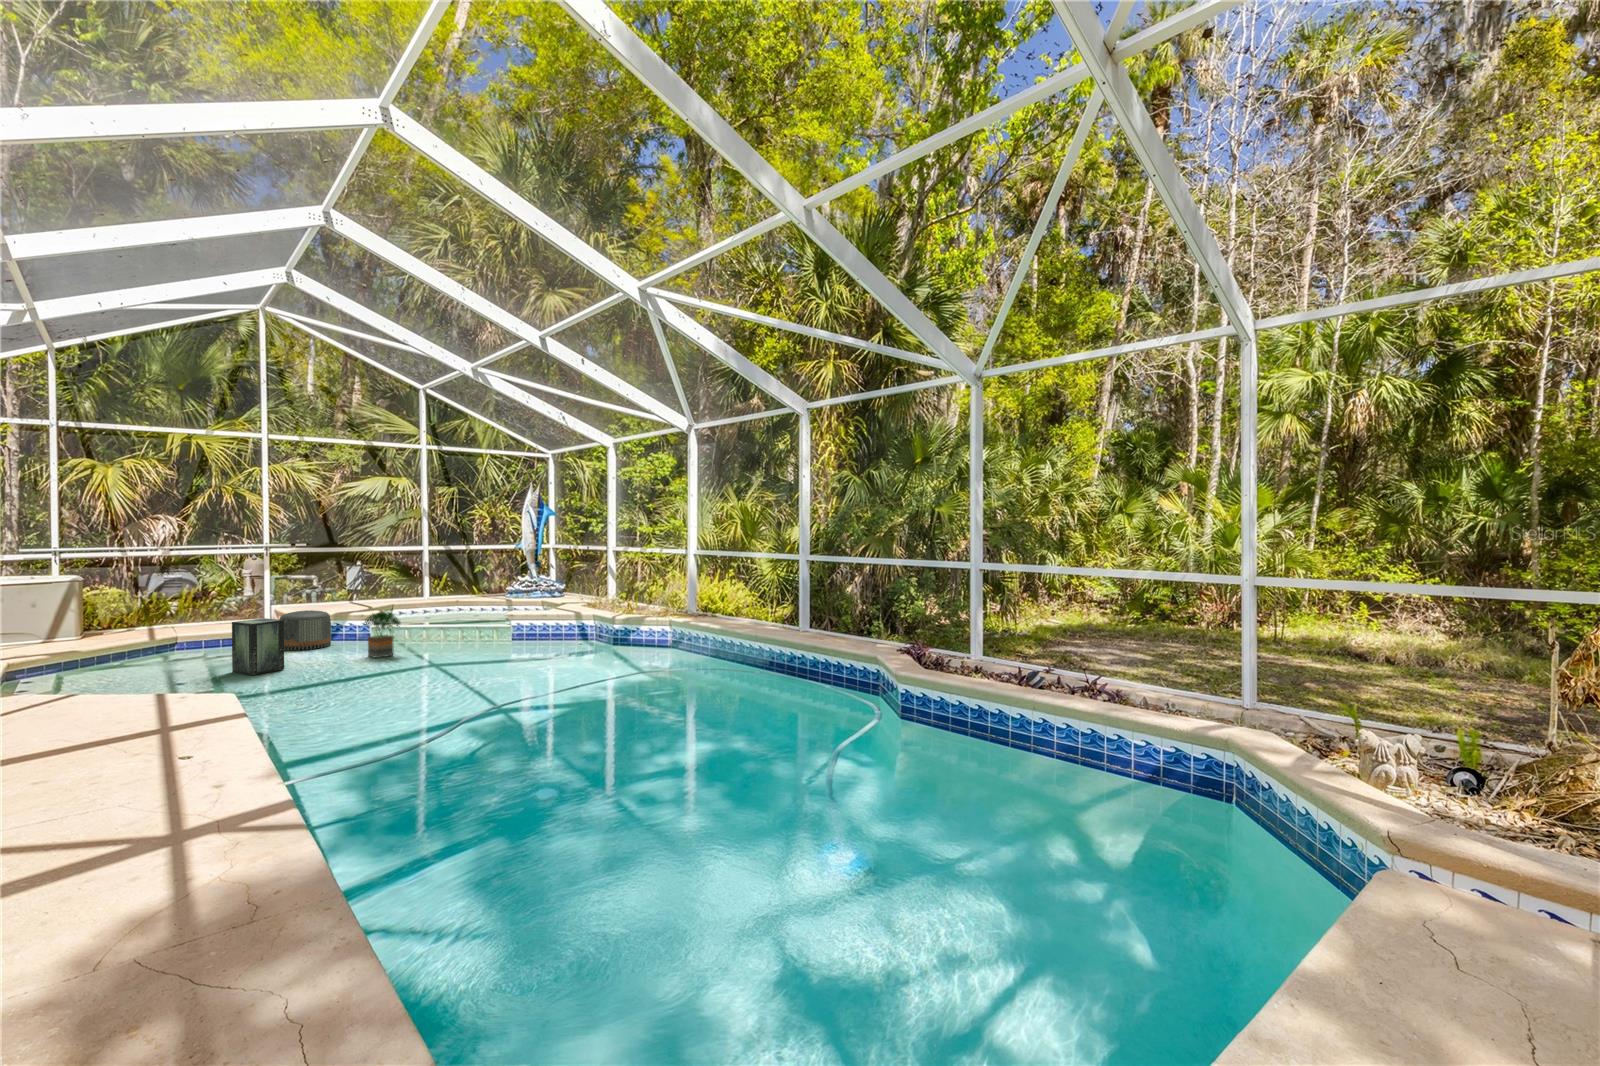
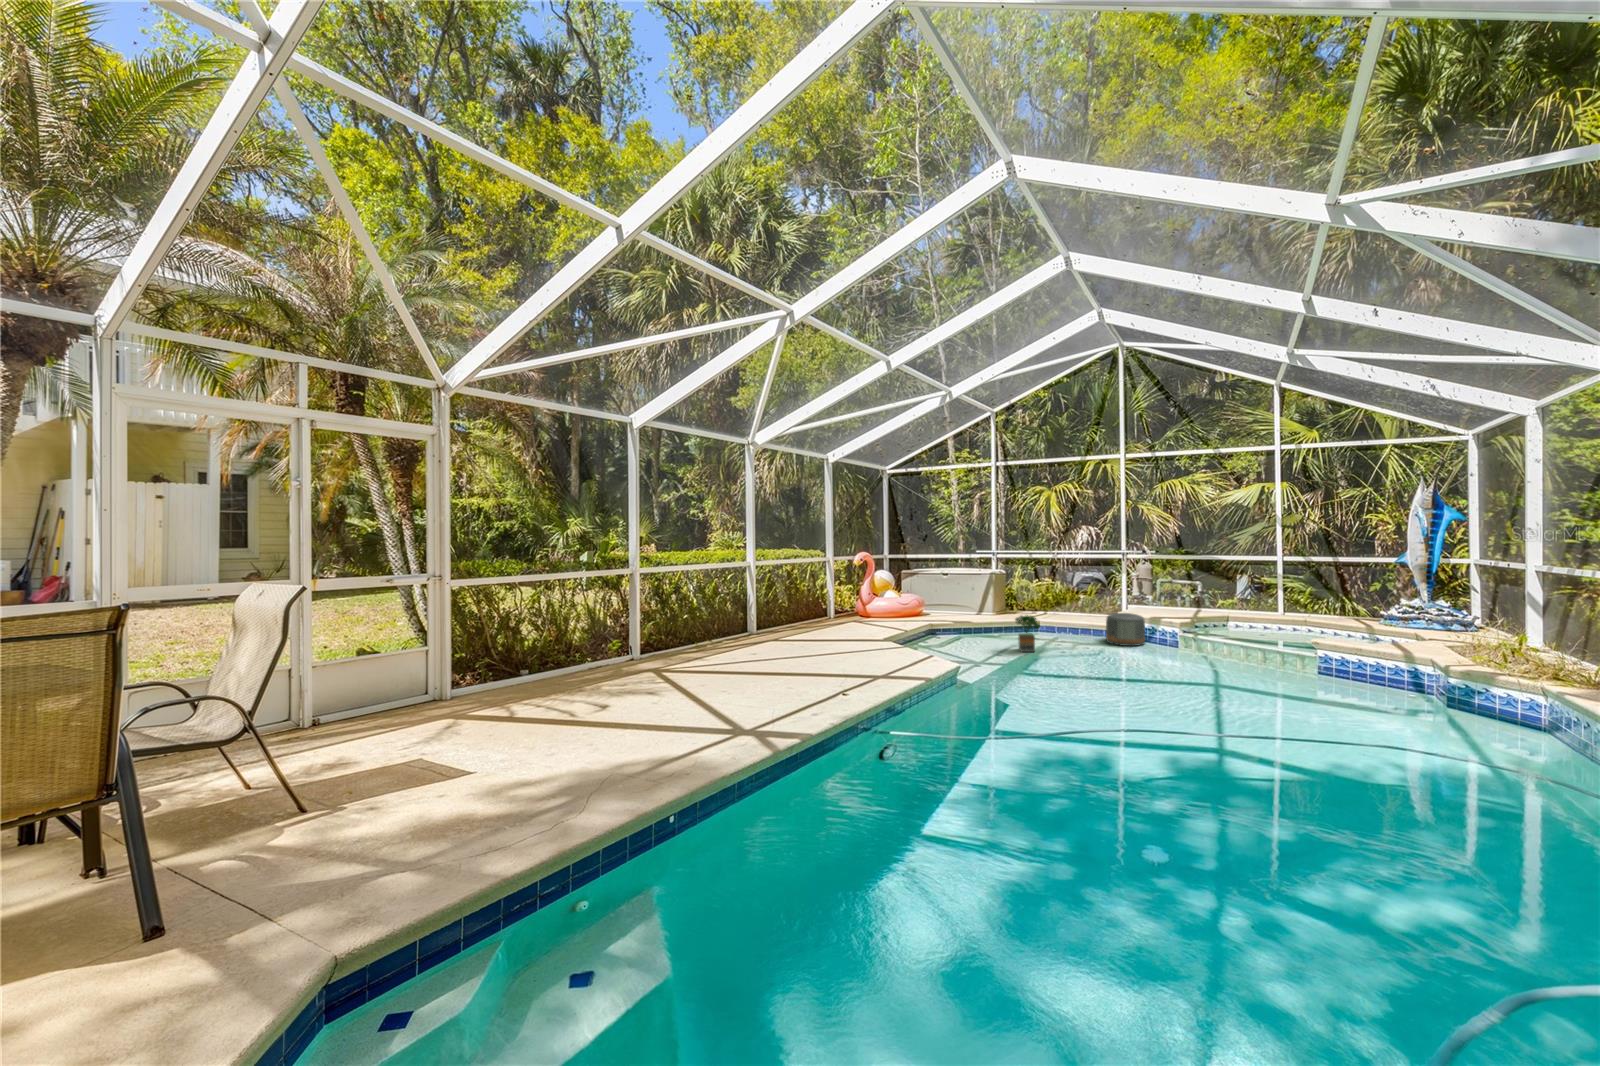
potted tree: present [365,612,400,658] -> present [1015,615,1040,652]
storage box: present [232,618,284,675] -> none [1060,619,1093,662]

